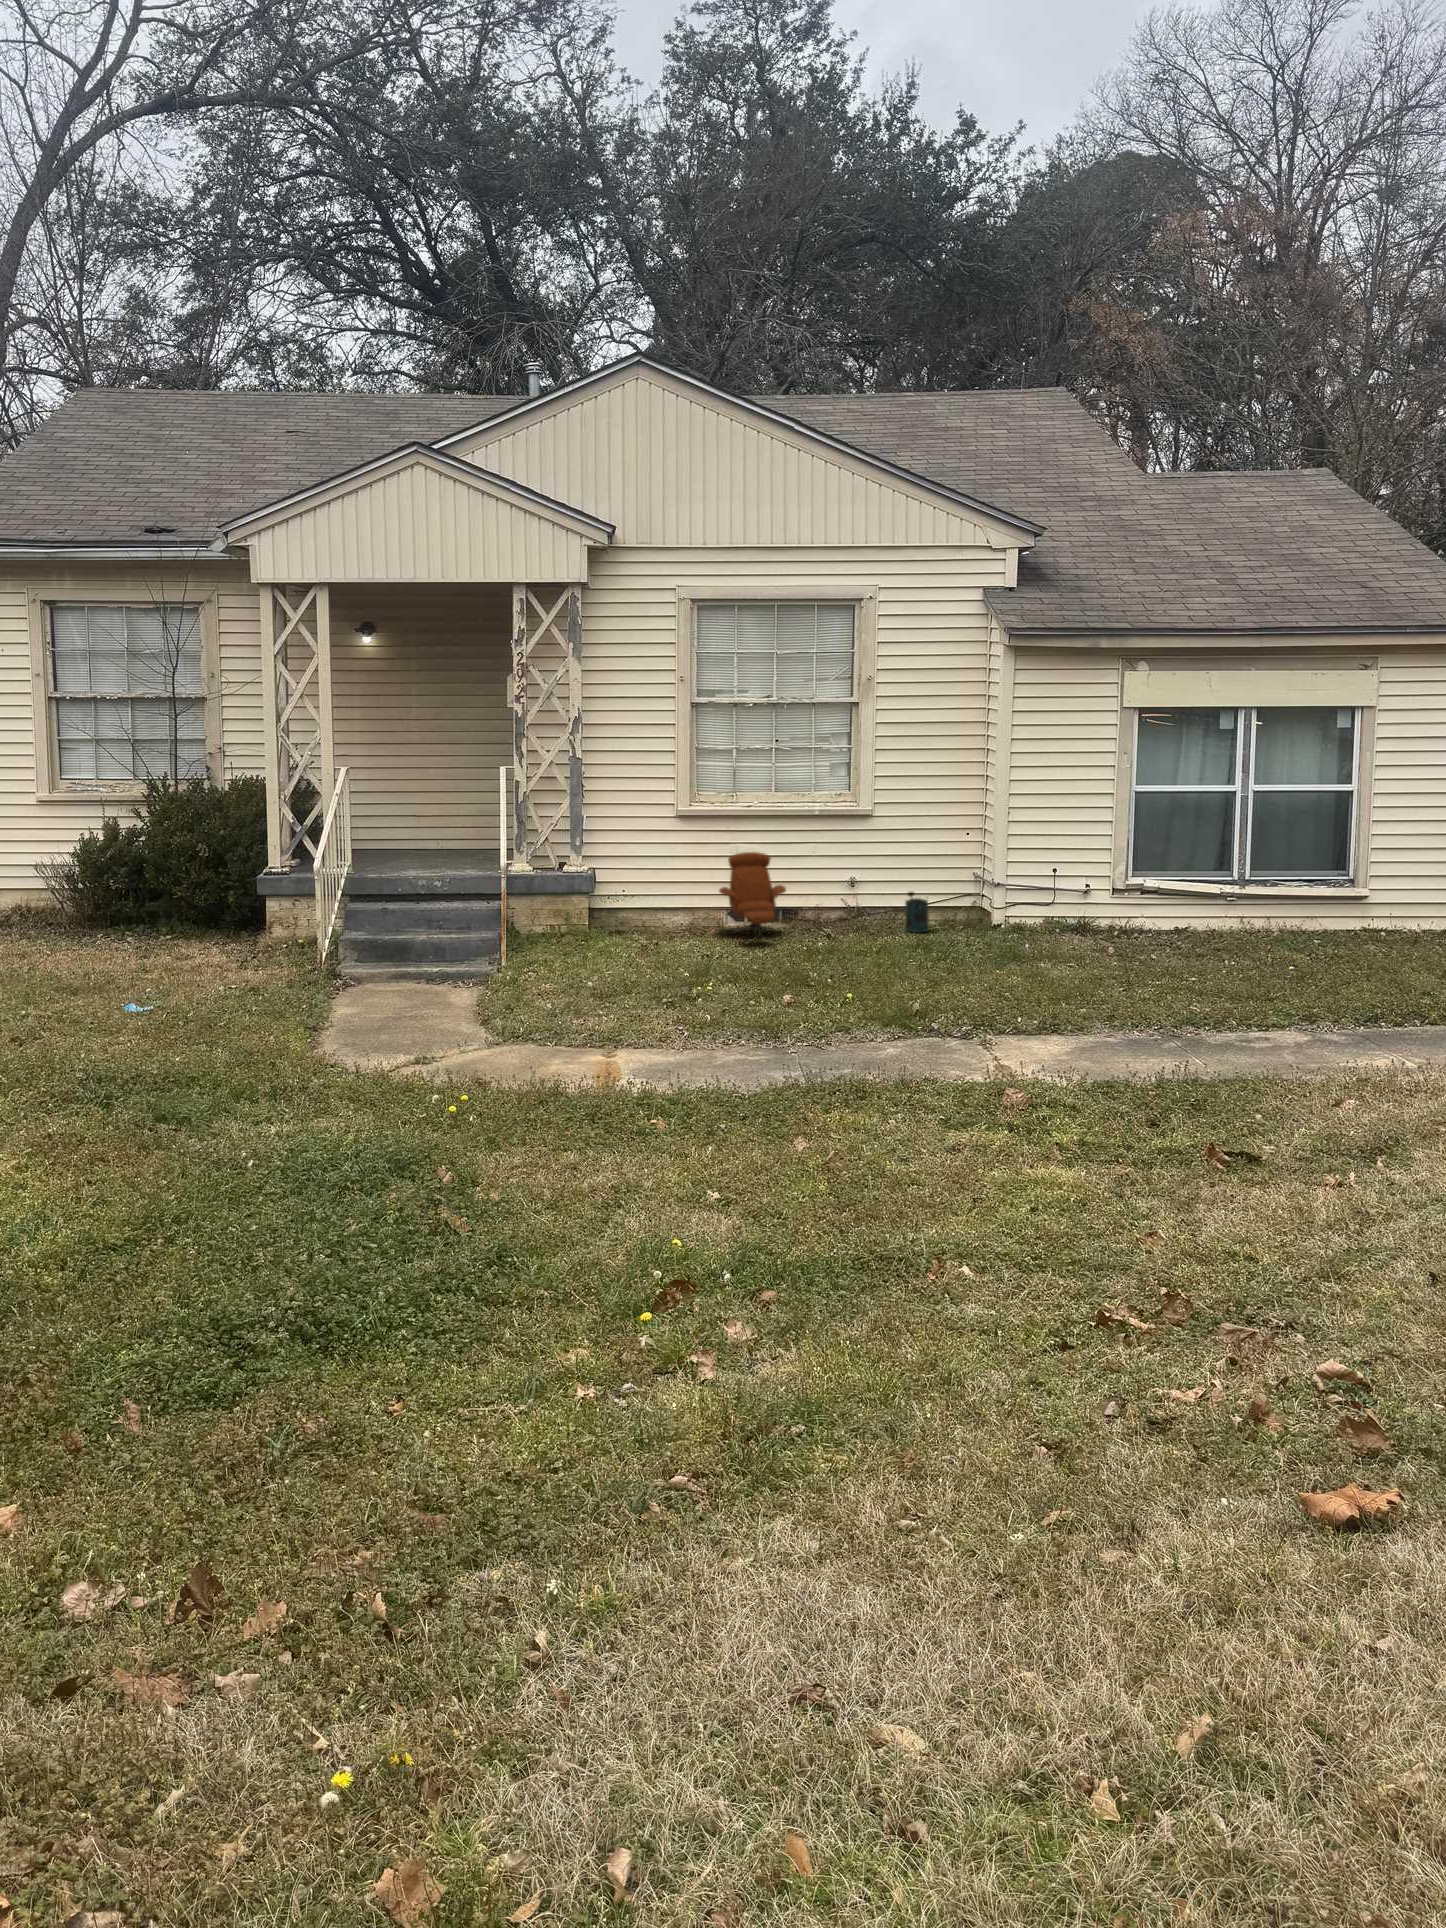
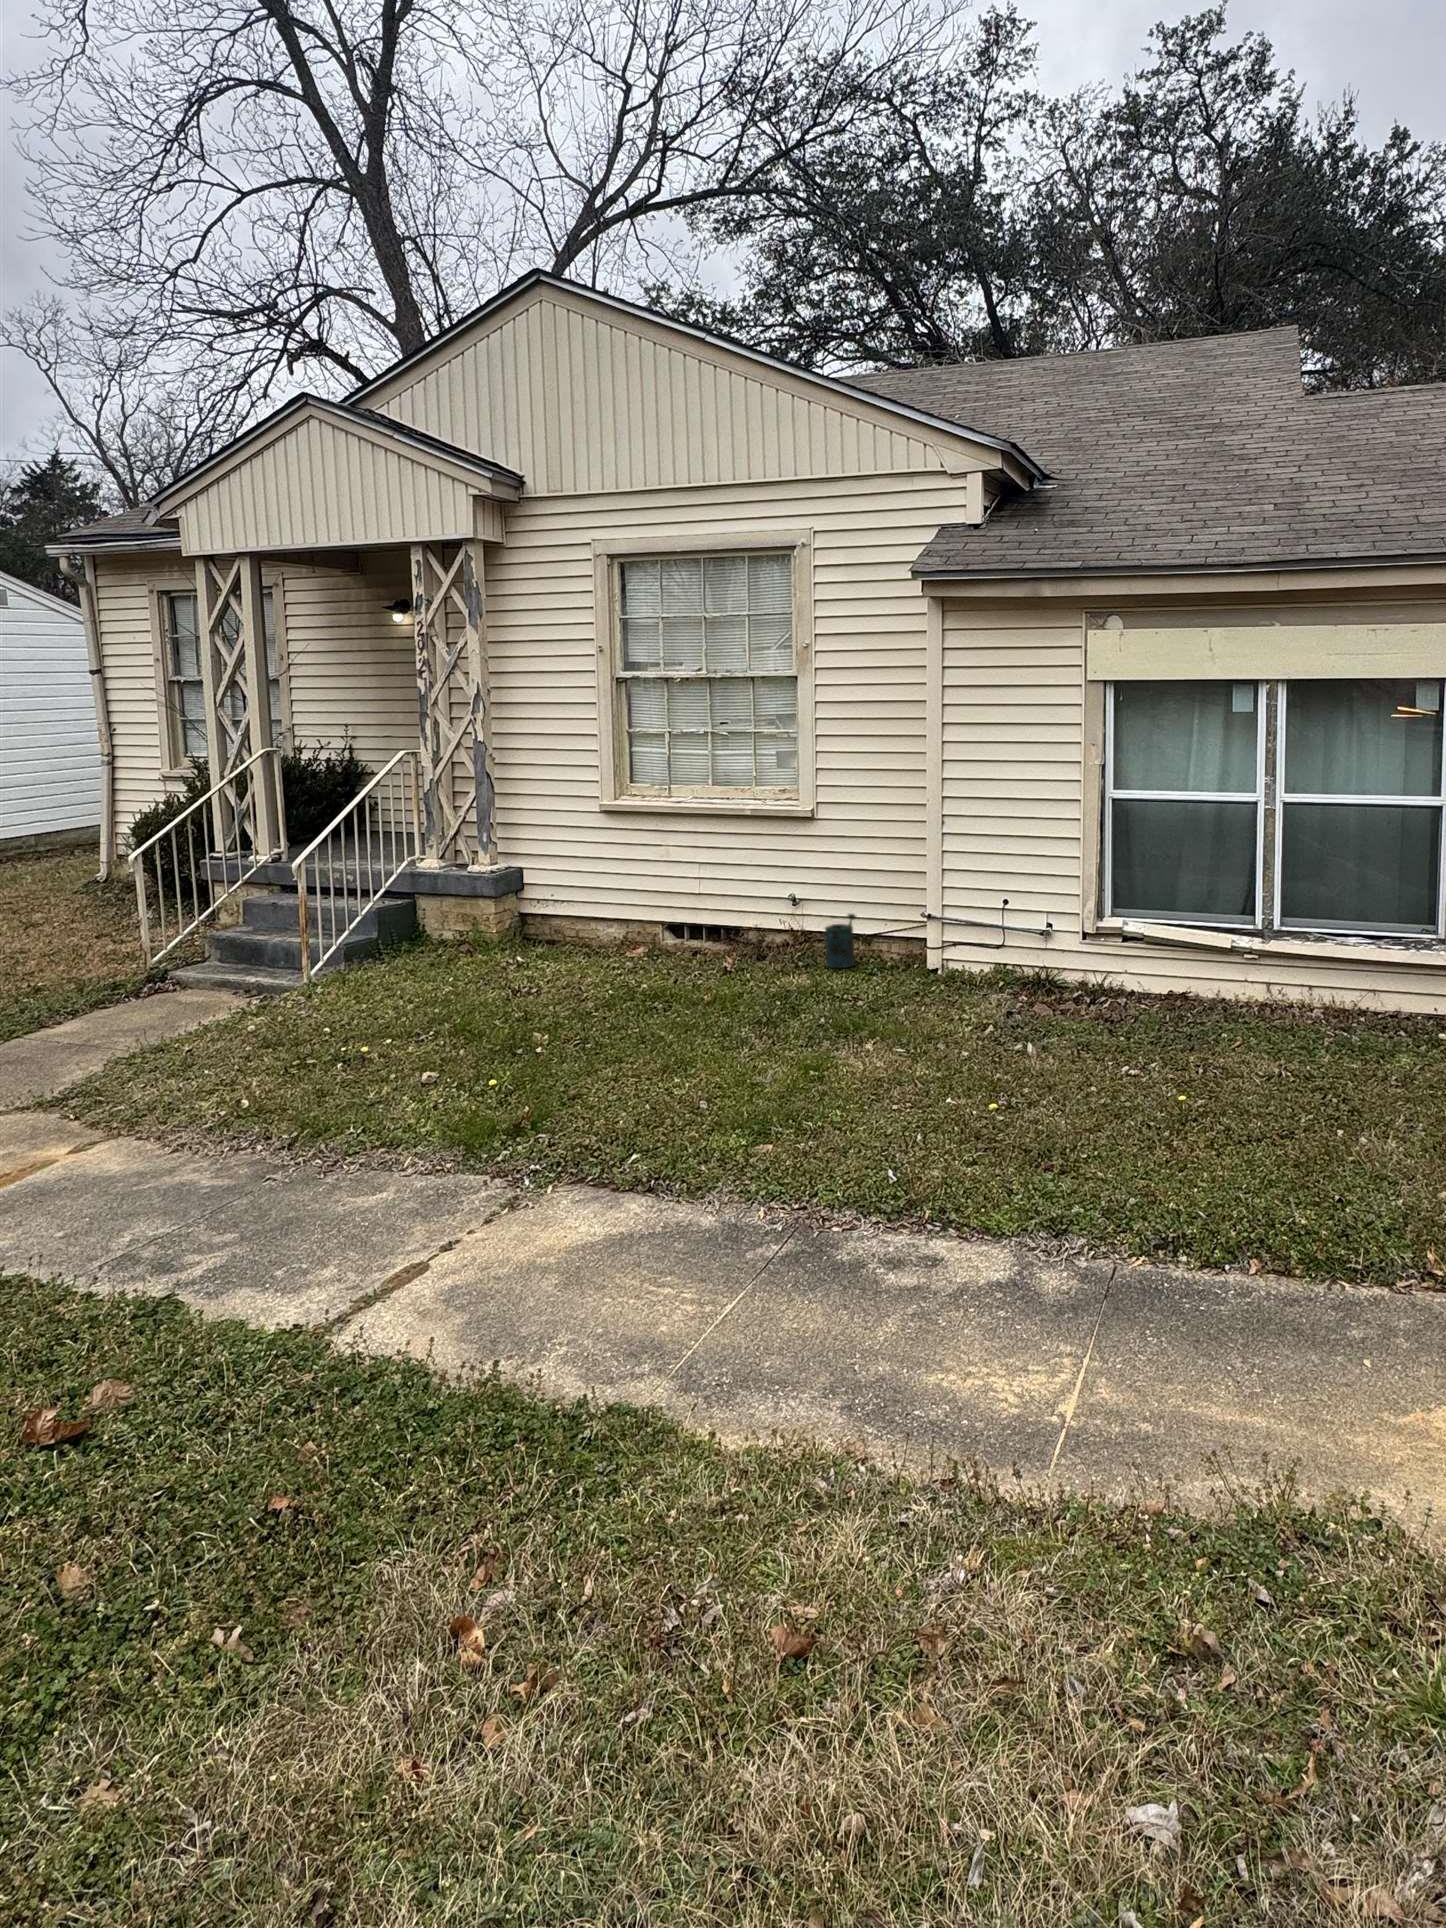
lounge chair: present [719,852,786,944] -> none [601,854,696,975]

